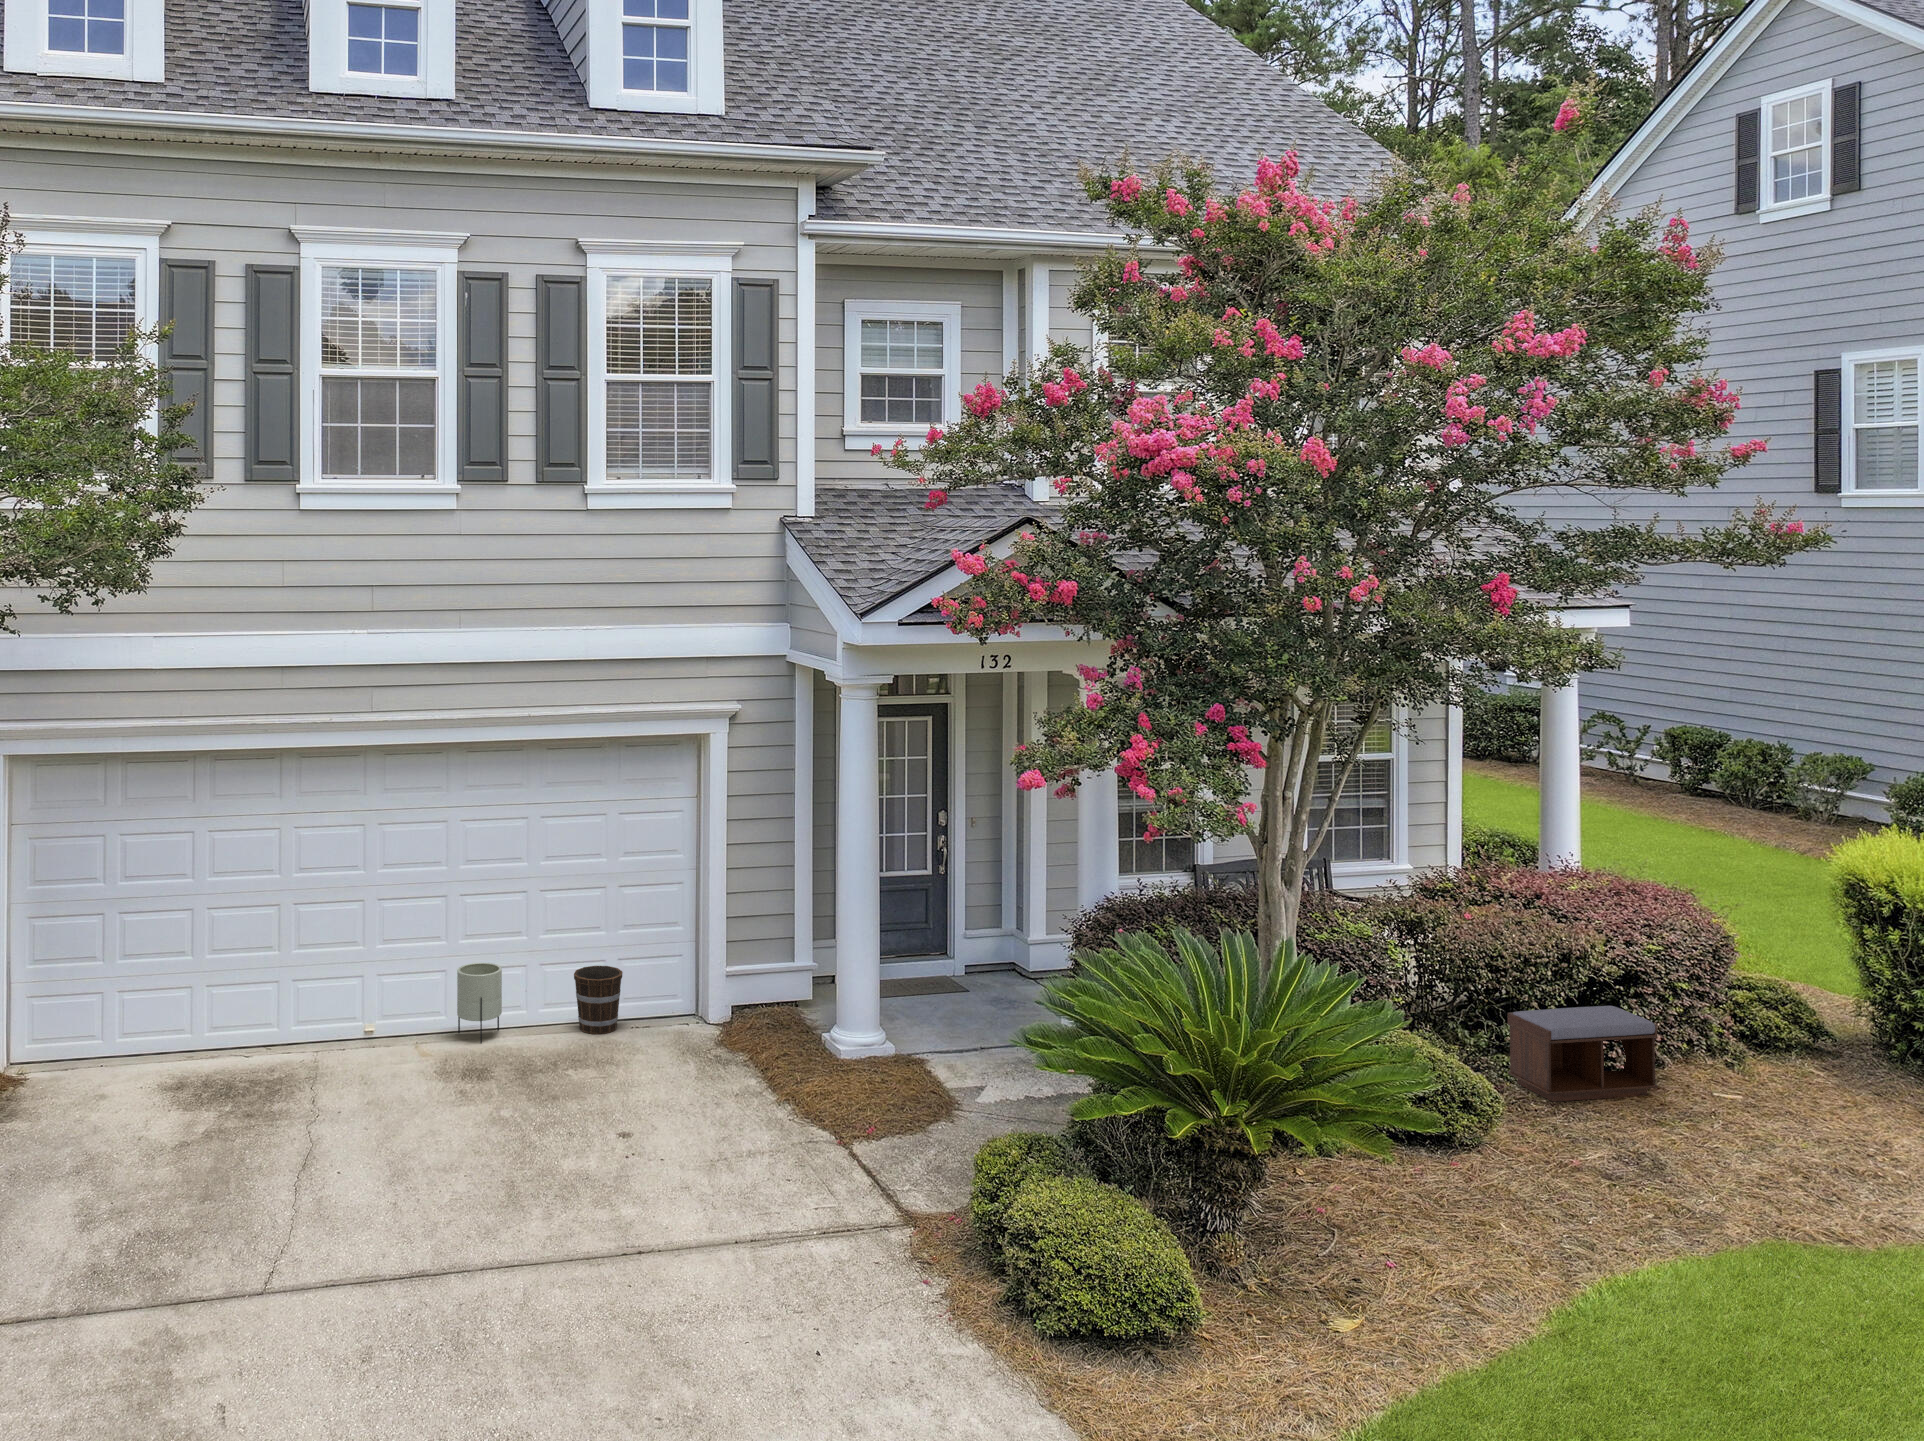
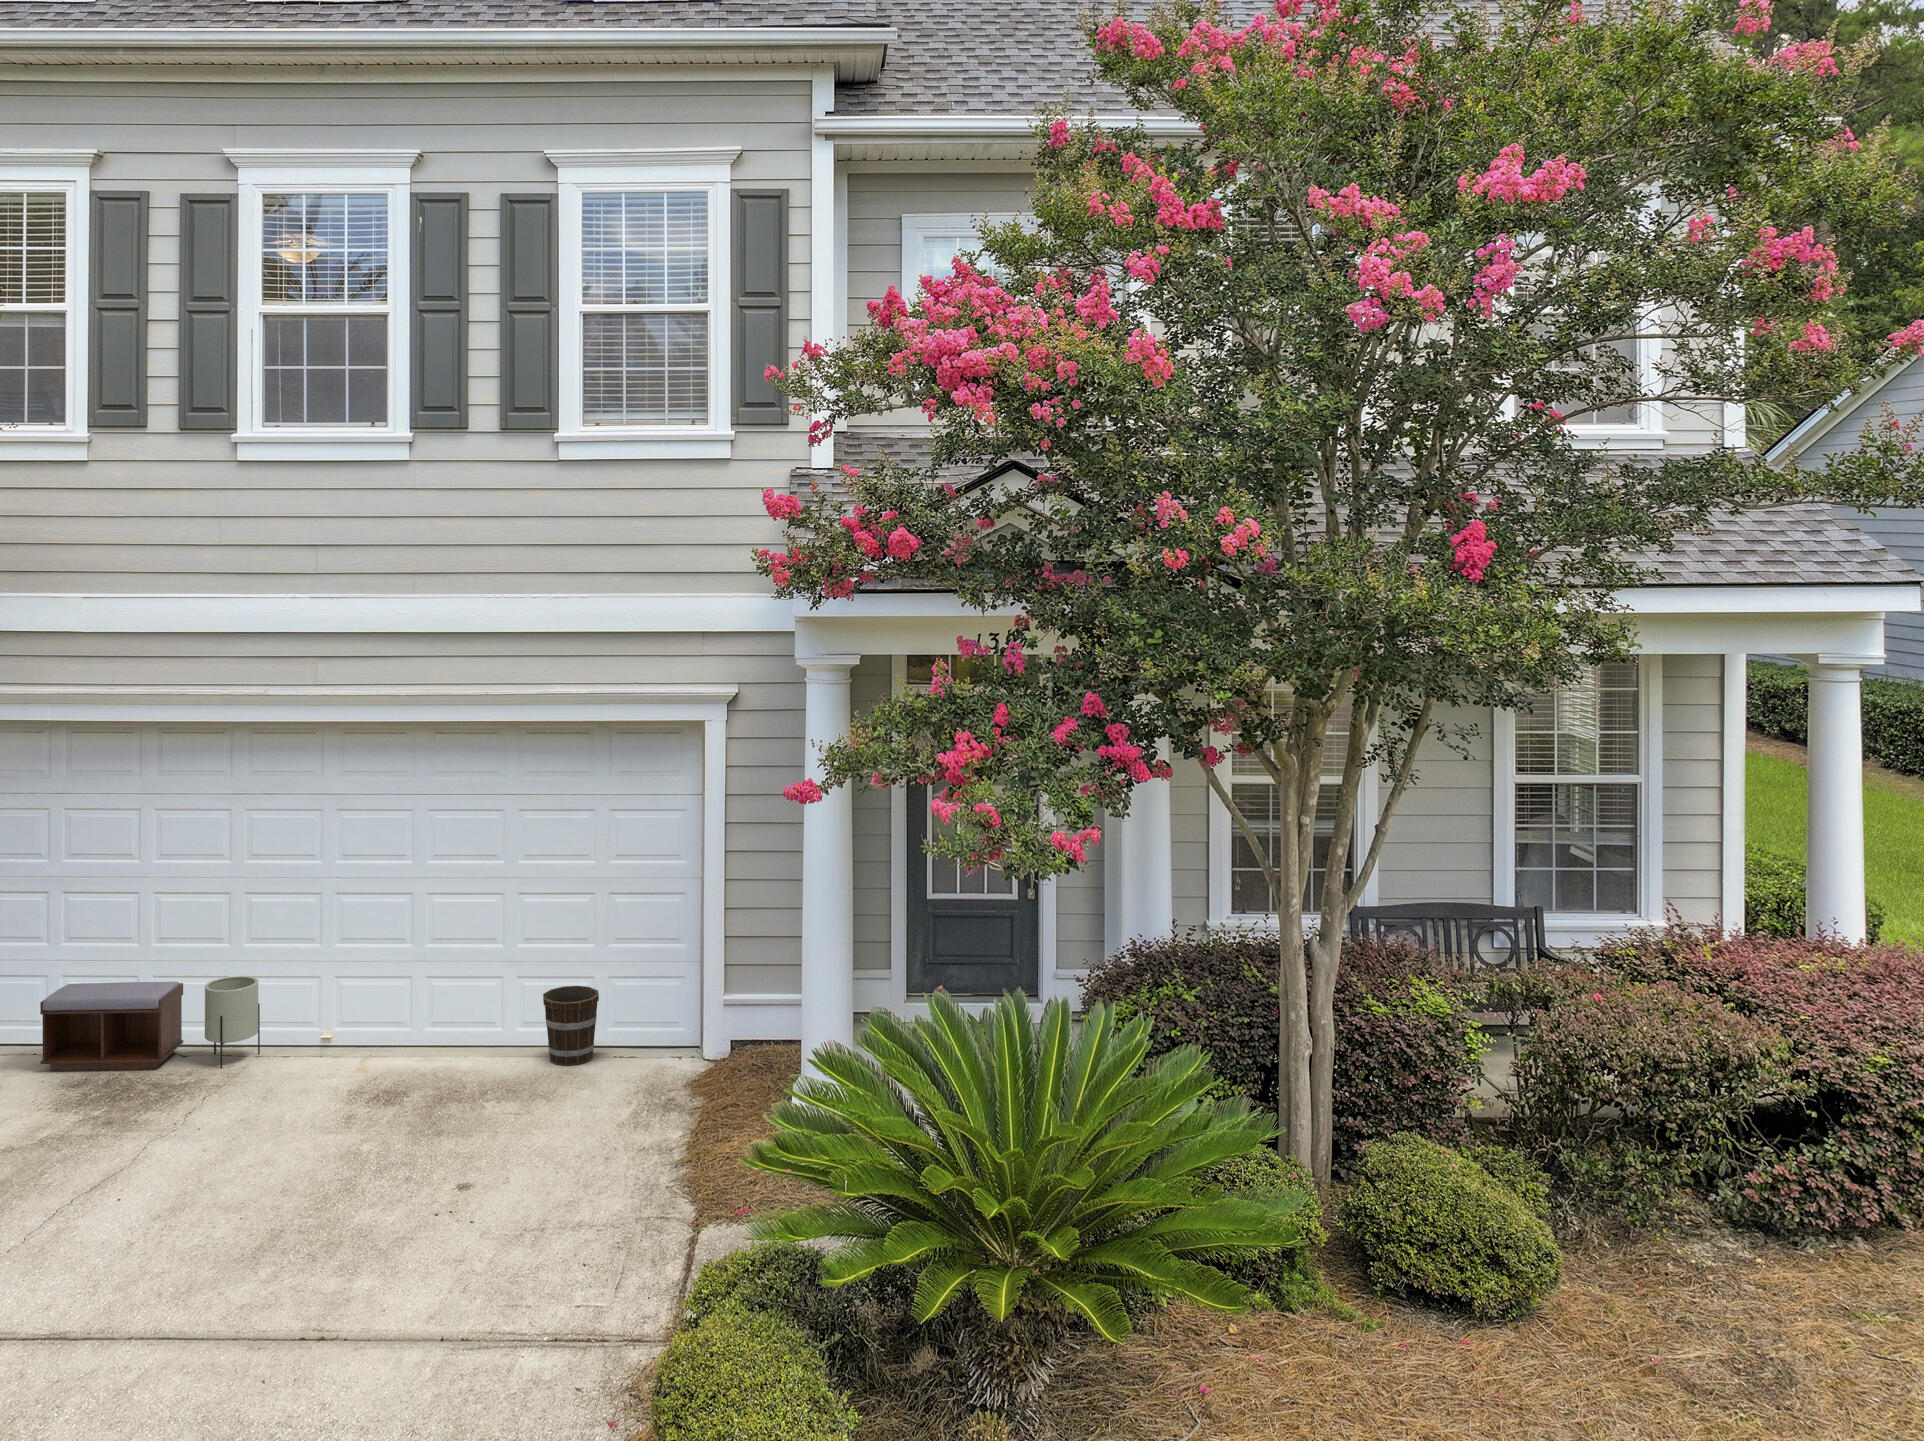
planter: present [457,963,502,1043] -> present [205,976,260,1068]
bench: present [1508,1006,1658,1102] -> present [40,982,183,1071]

